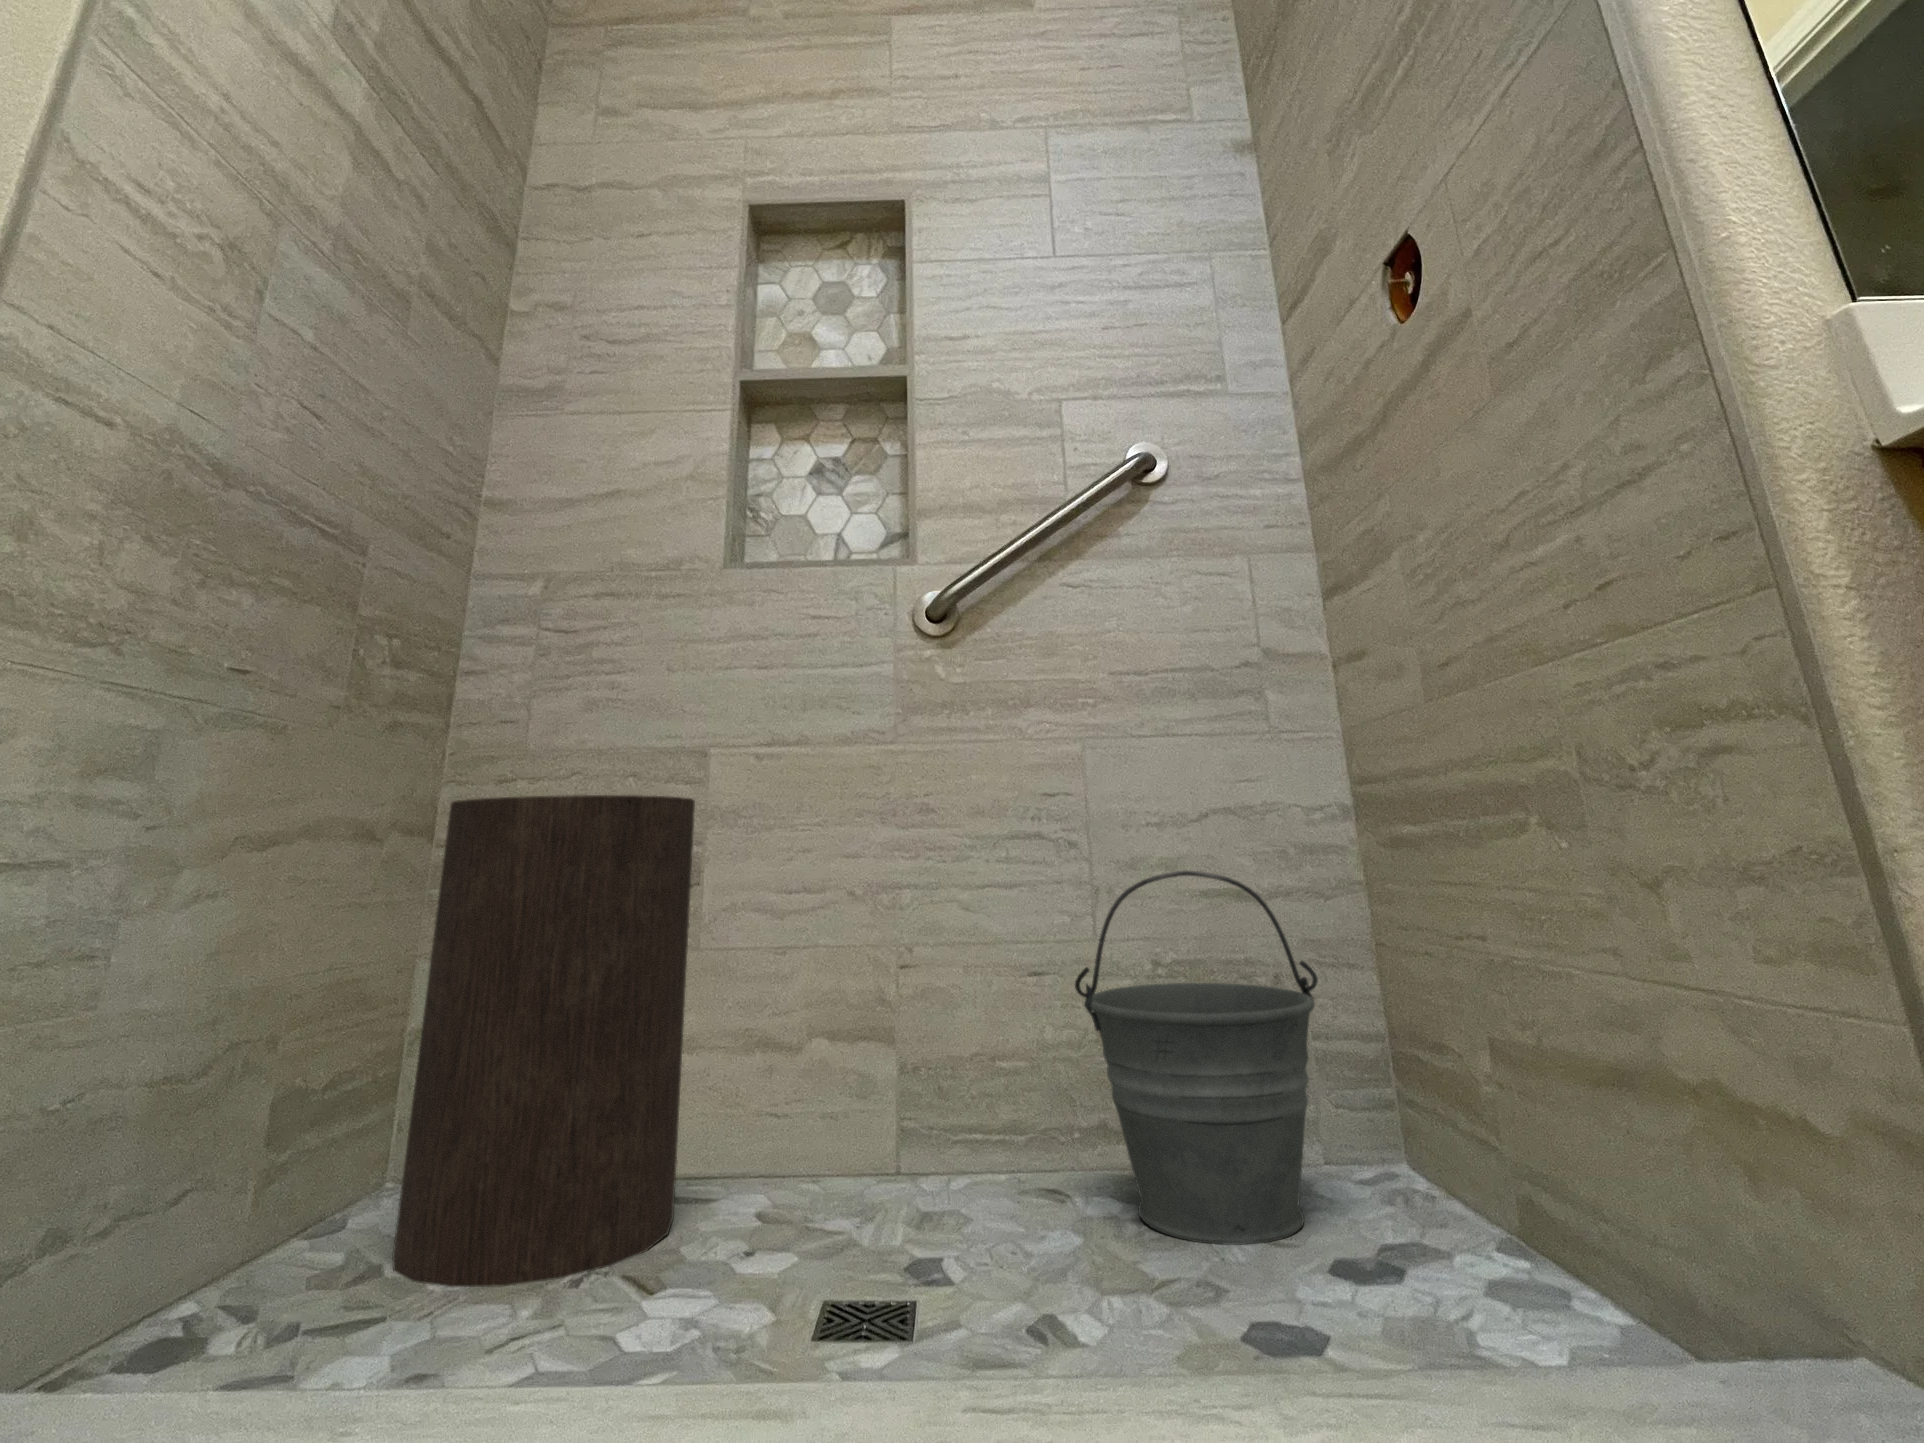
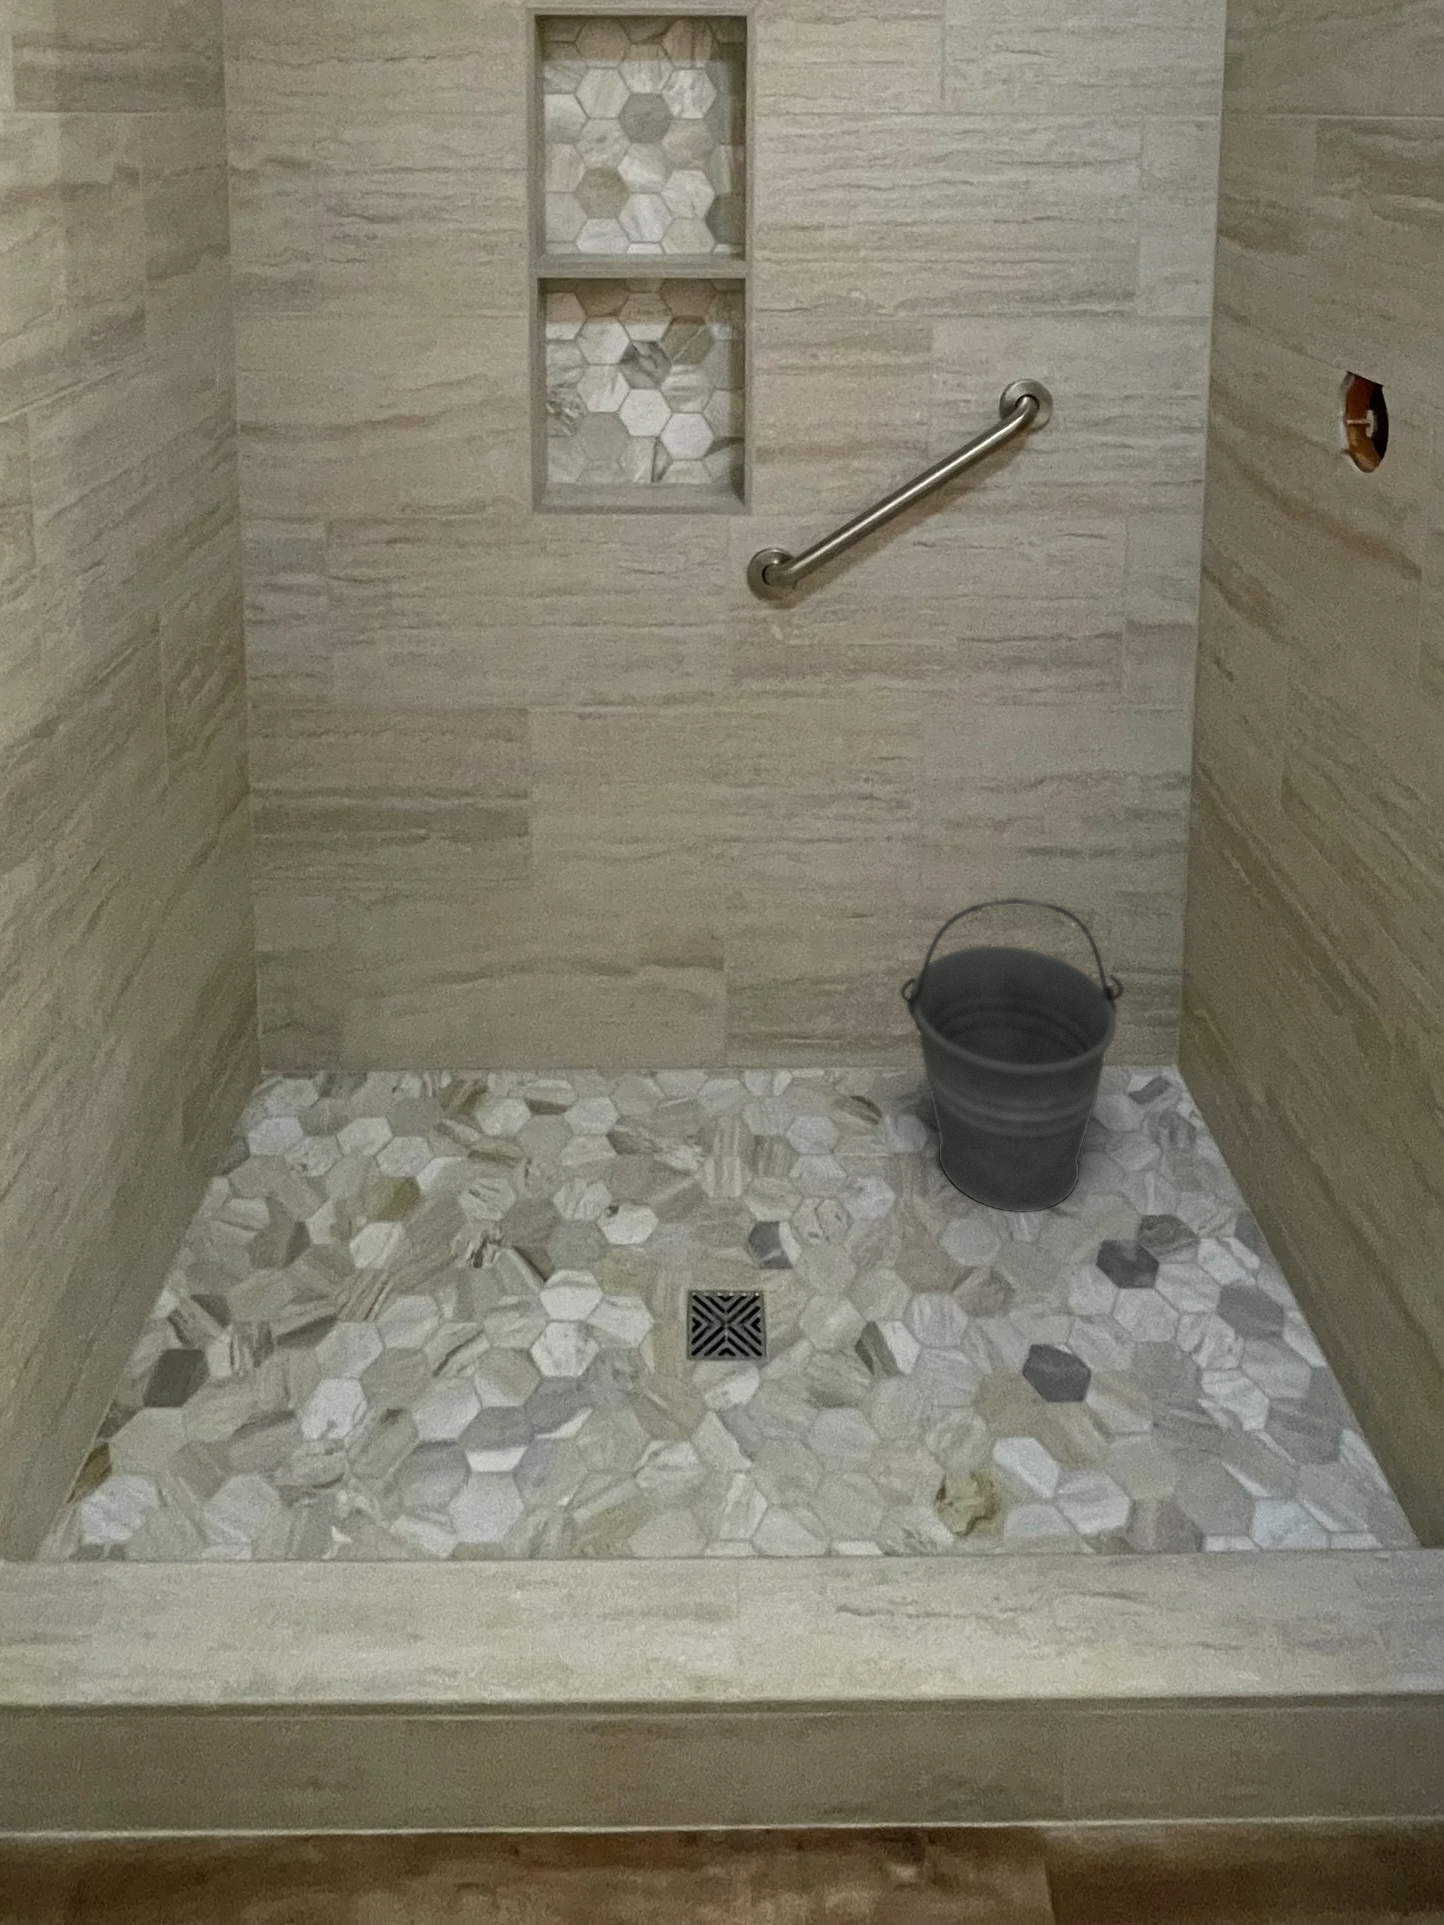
stool: present [393,795,695,1287] -> none [297,777,537,1260]

